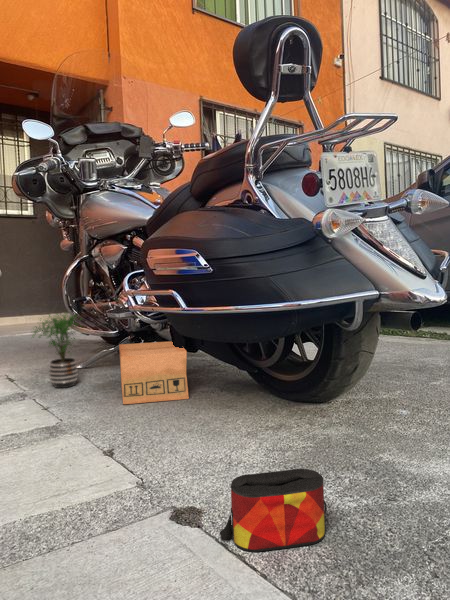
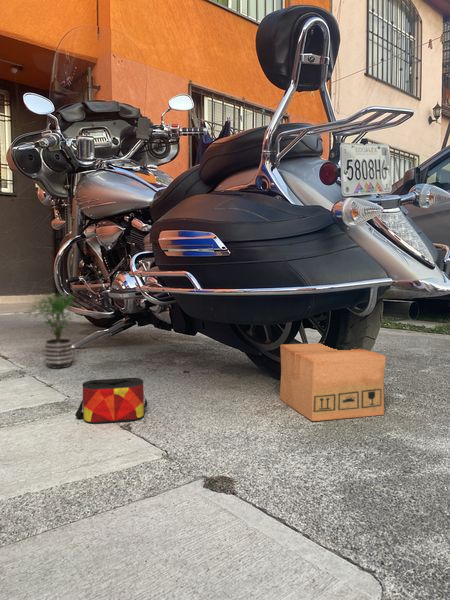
cardboard box: present [119,341,189,404] -> present [280,343,386,421]
bag: present [219,469,326,552] -> present [75,378,147,424]

